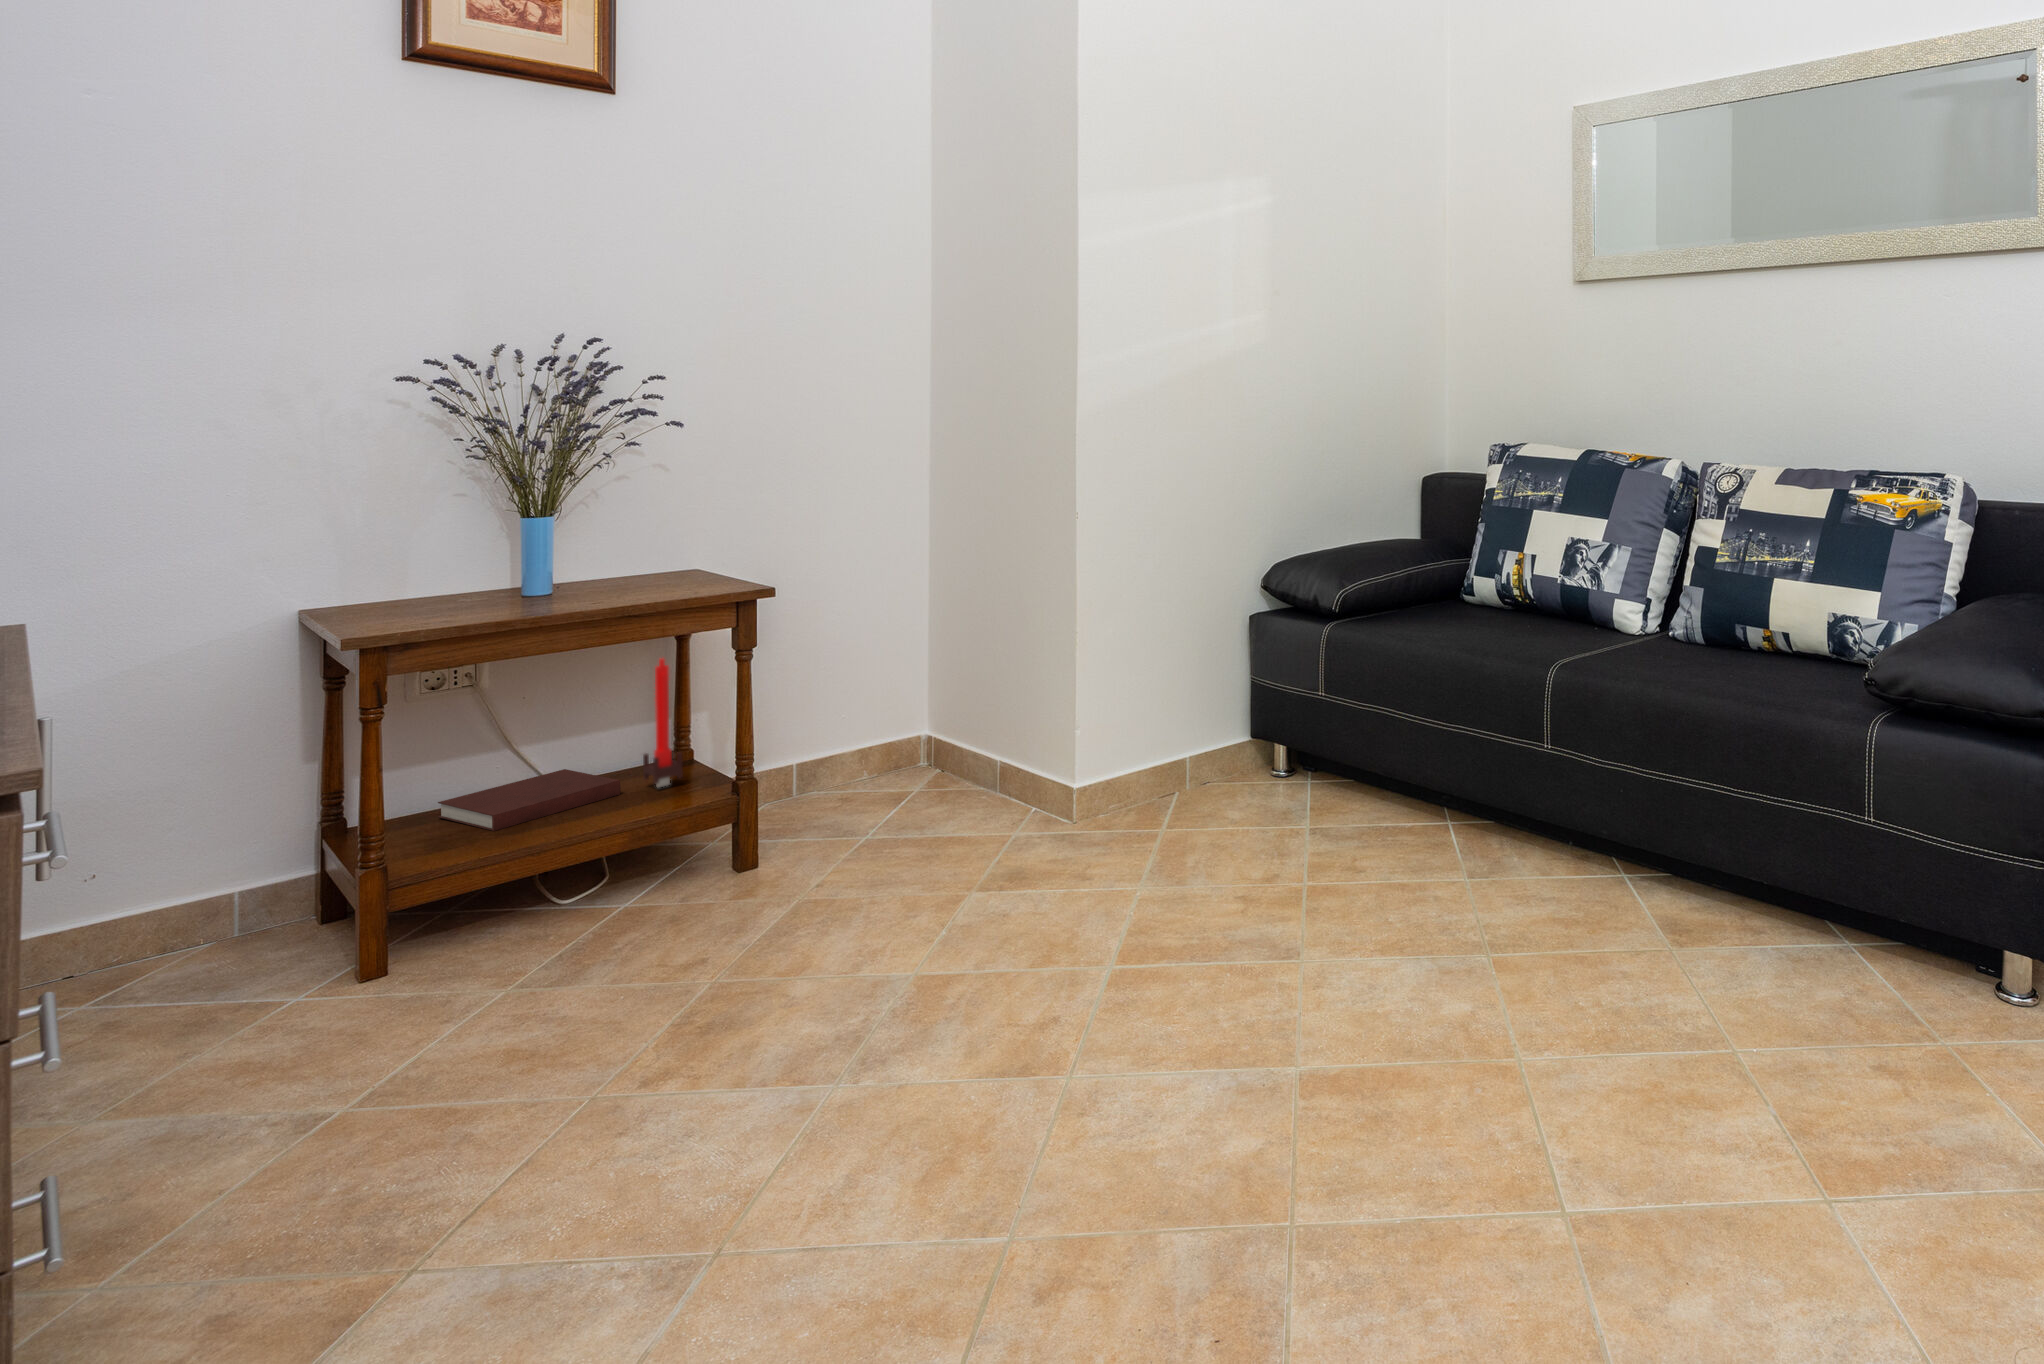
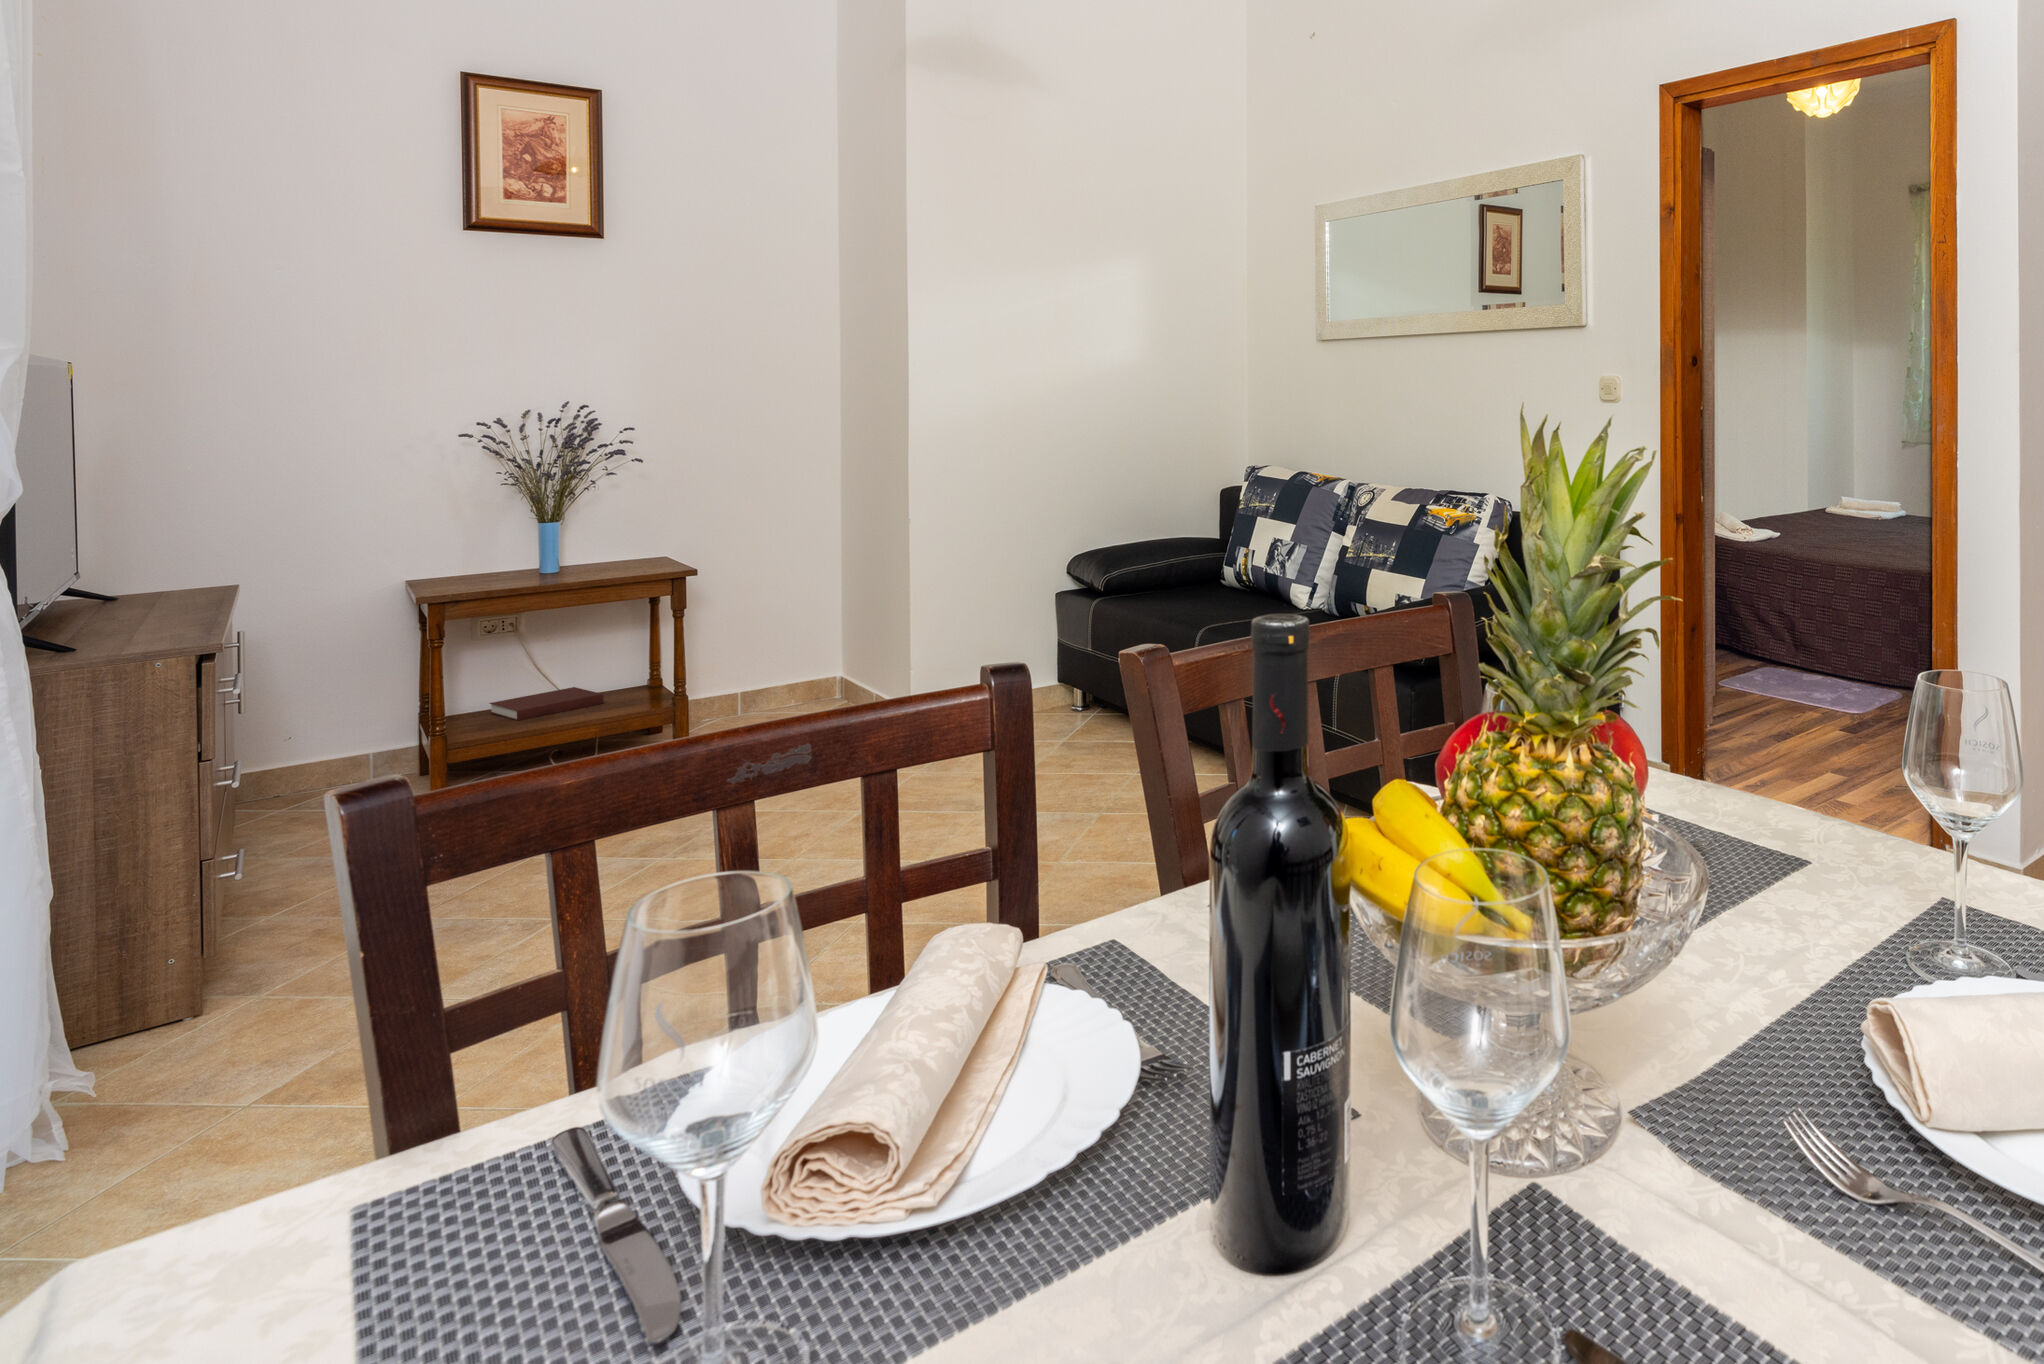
candle: present [643,659,683,787] -> none [619,615,644,700]

